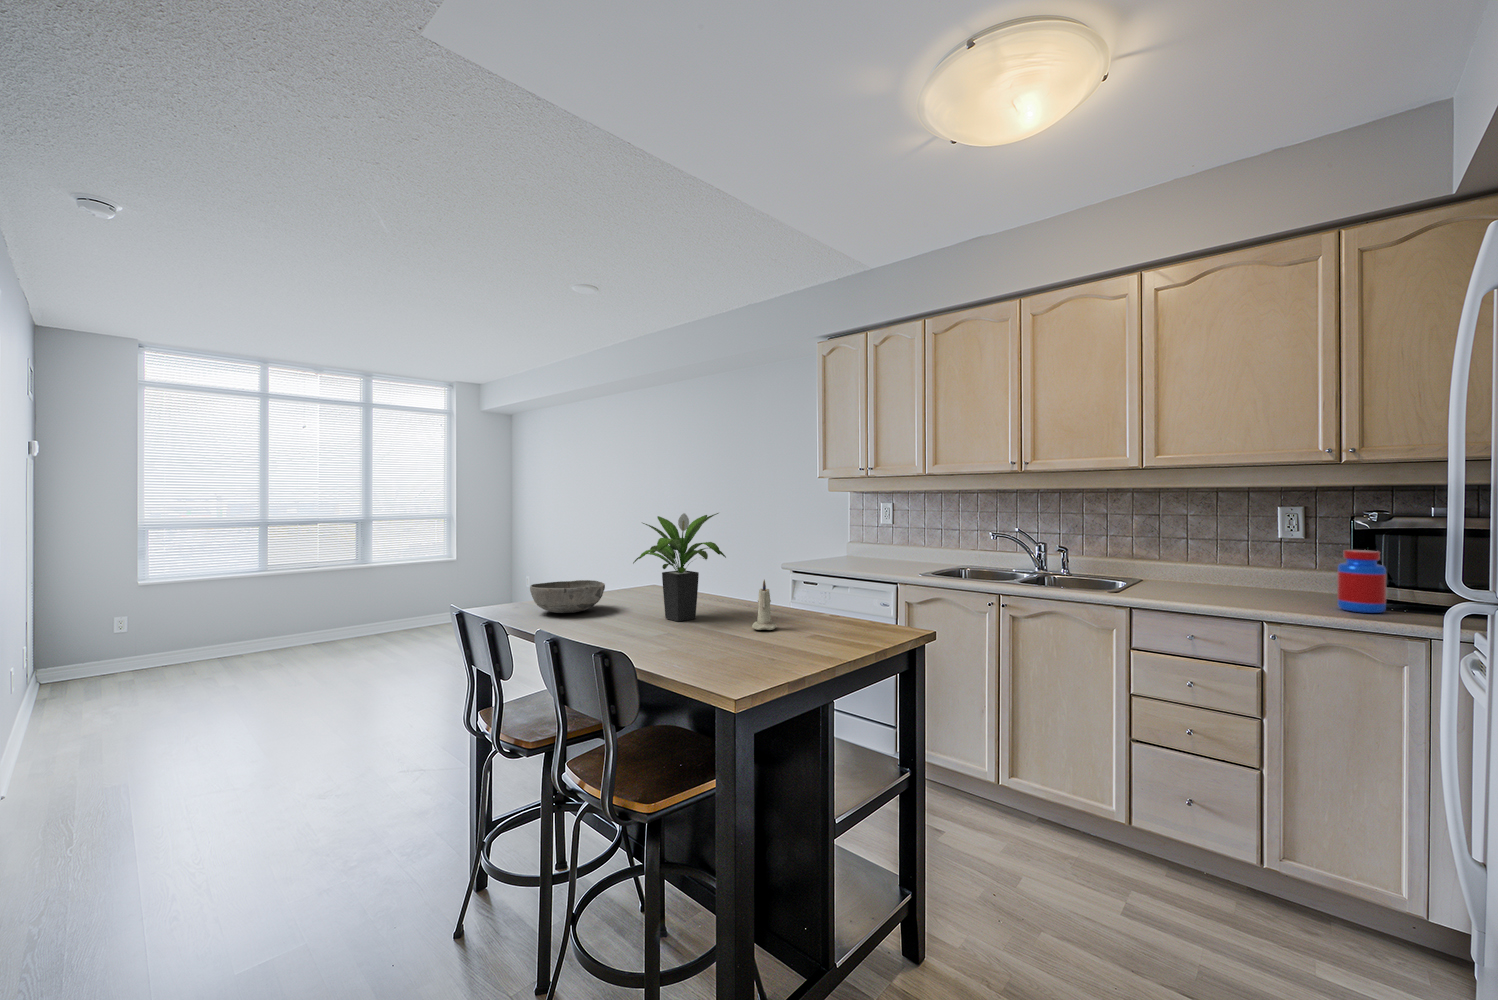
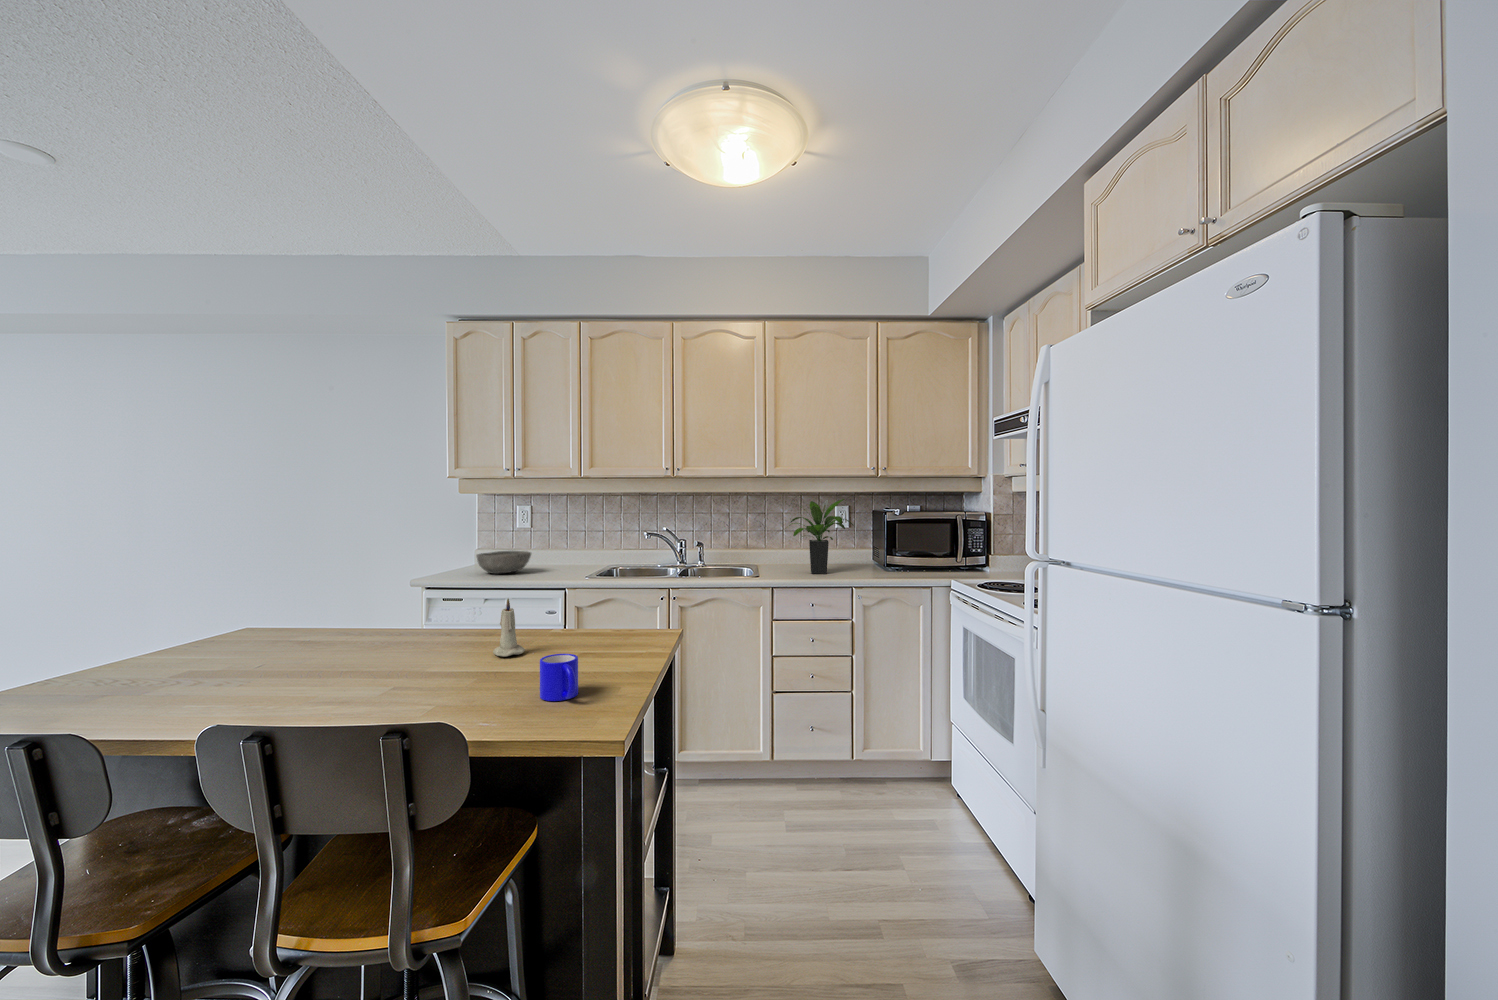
potted plant: present [633,513,726,621] -> present [789,499,853,574]
jar: present [1337,550,1386,613] -> none [886,534,909,575]
bowl: present [530,580,605,613] -> present [477,551,531,574]
mug: none [735,629,768,669] -> present [540,654,578,701]

